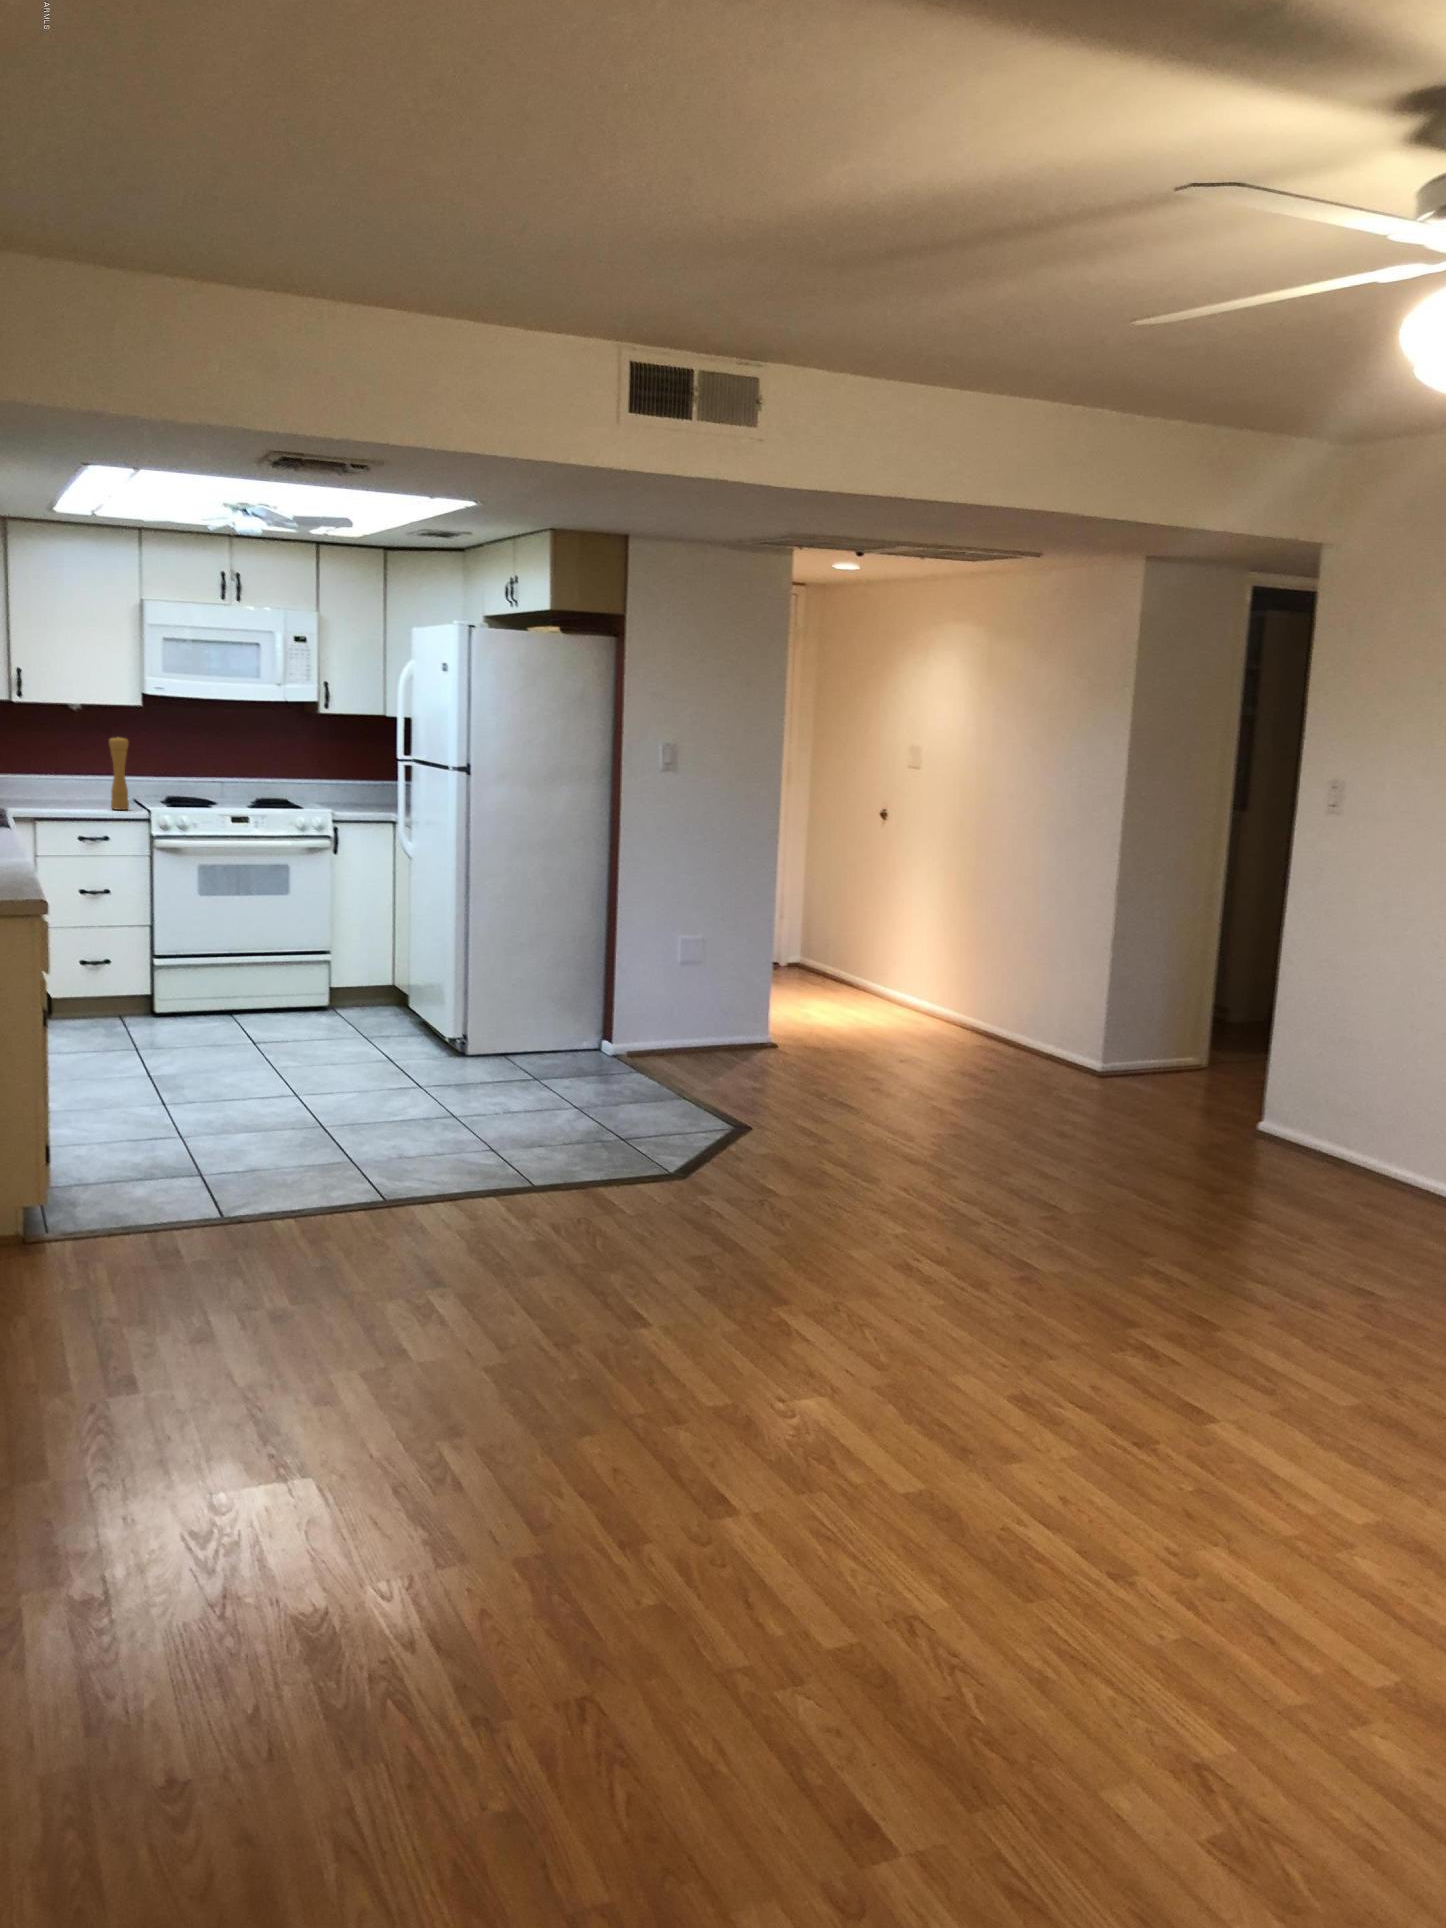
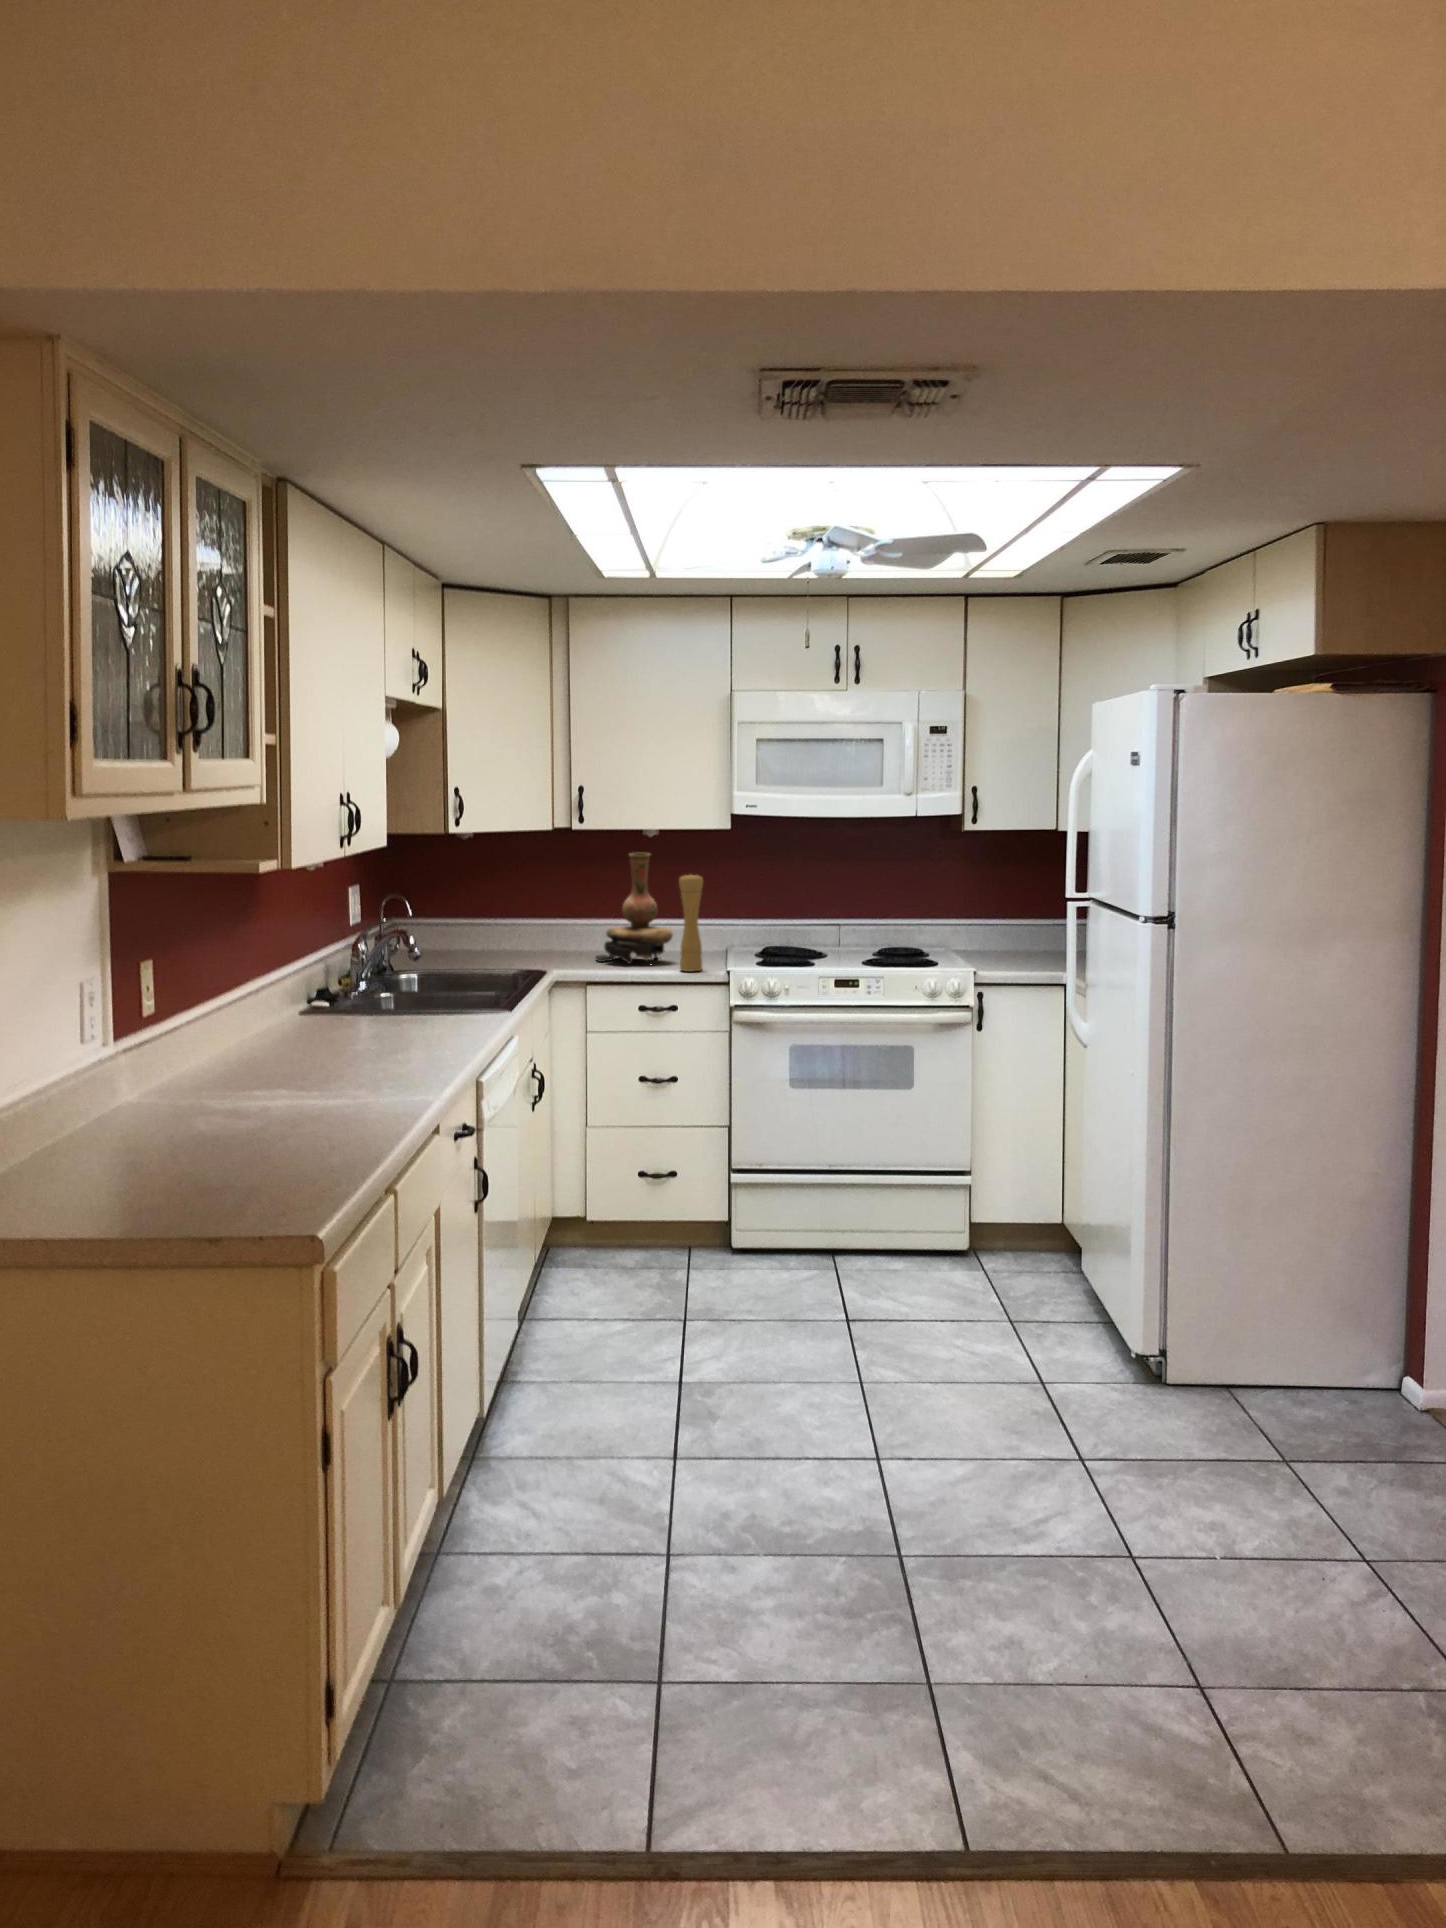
vase: none [33,720,100,806] -> present [596,853,673,964]

